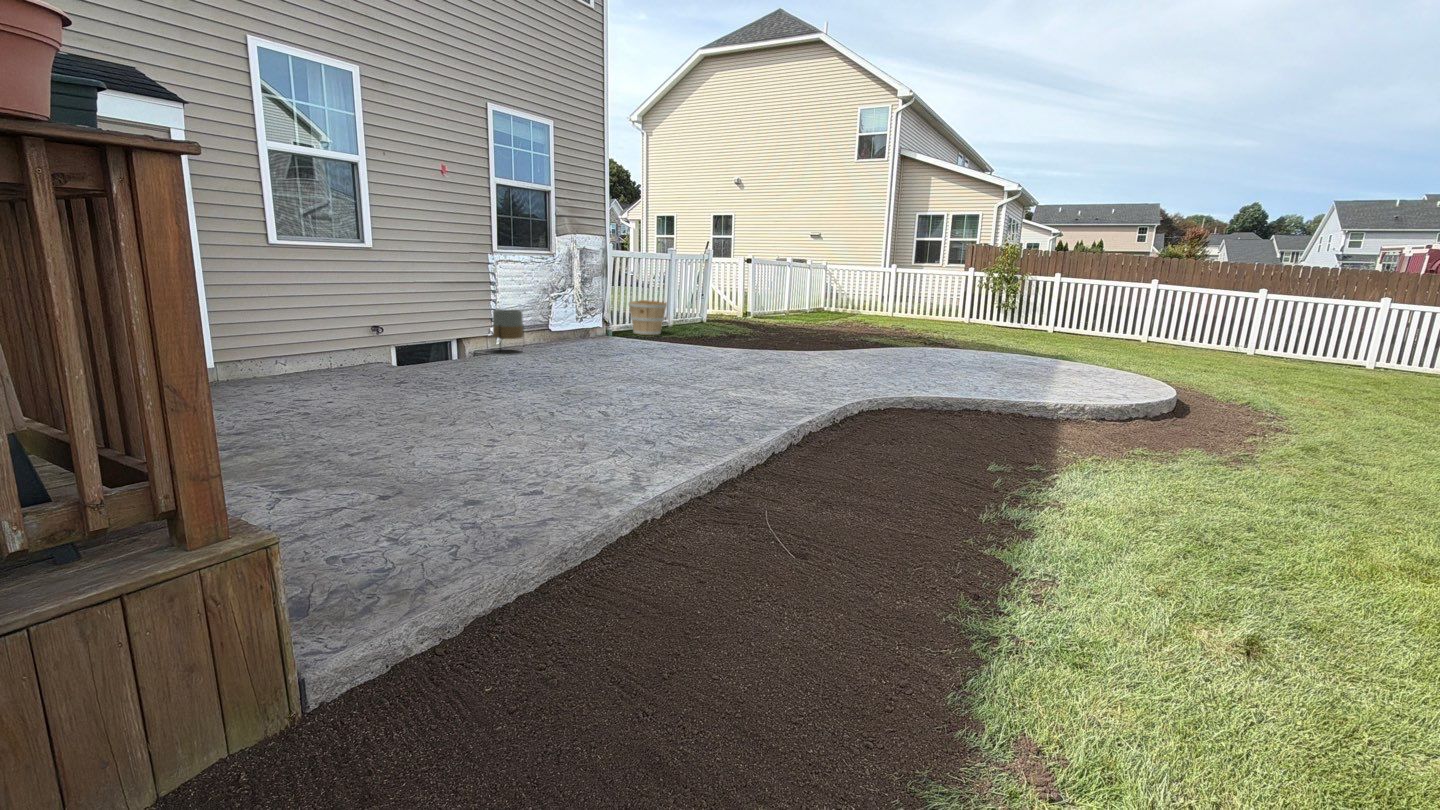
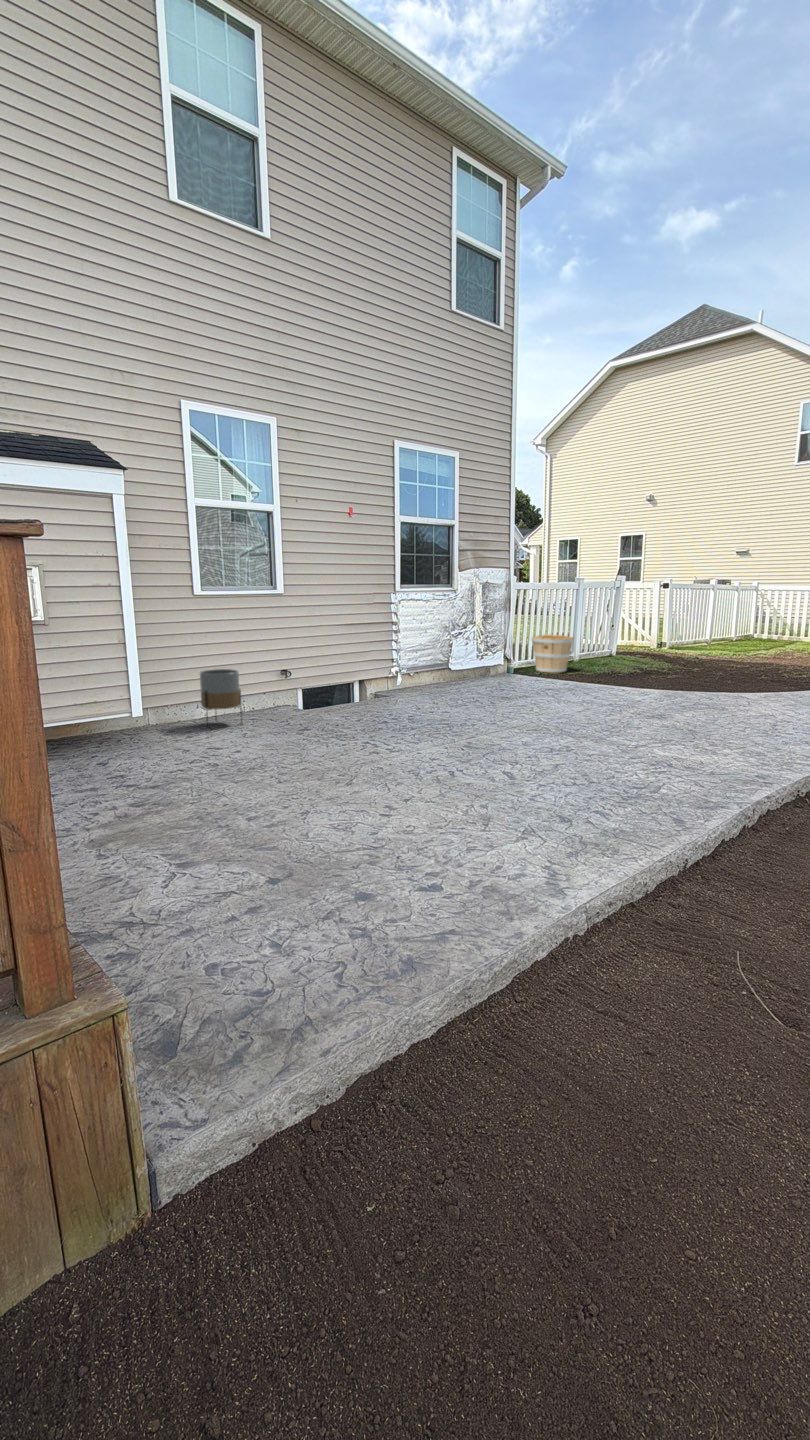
planter: present [493,310,524,349] -> present [200,669,241,726]

